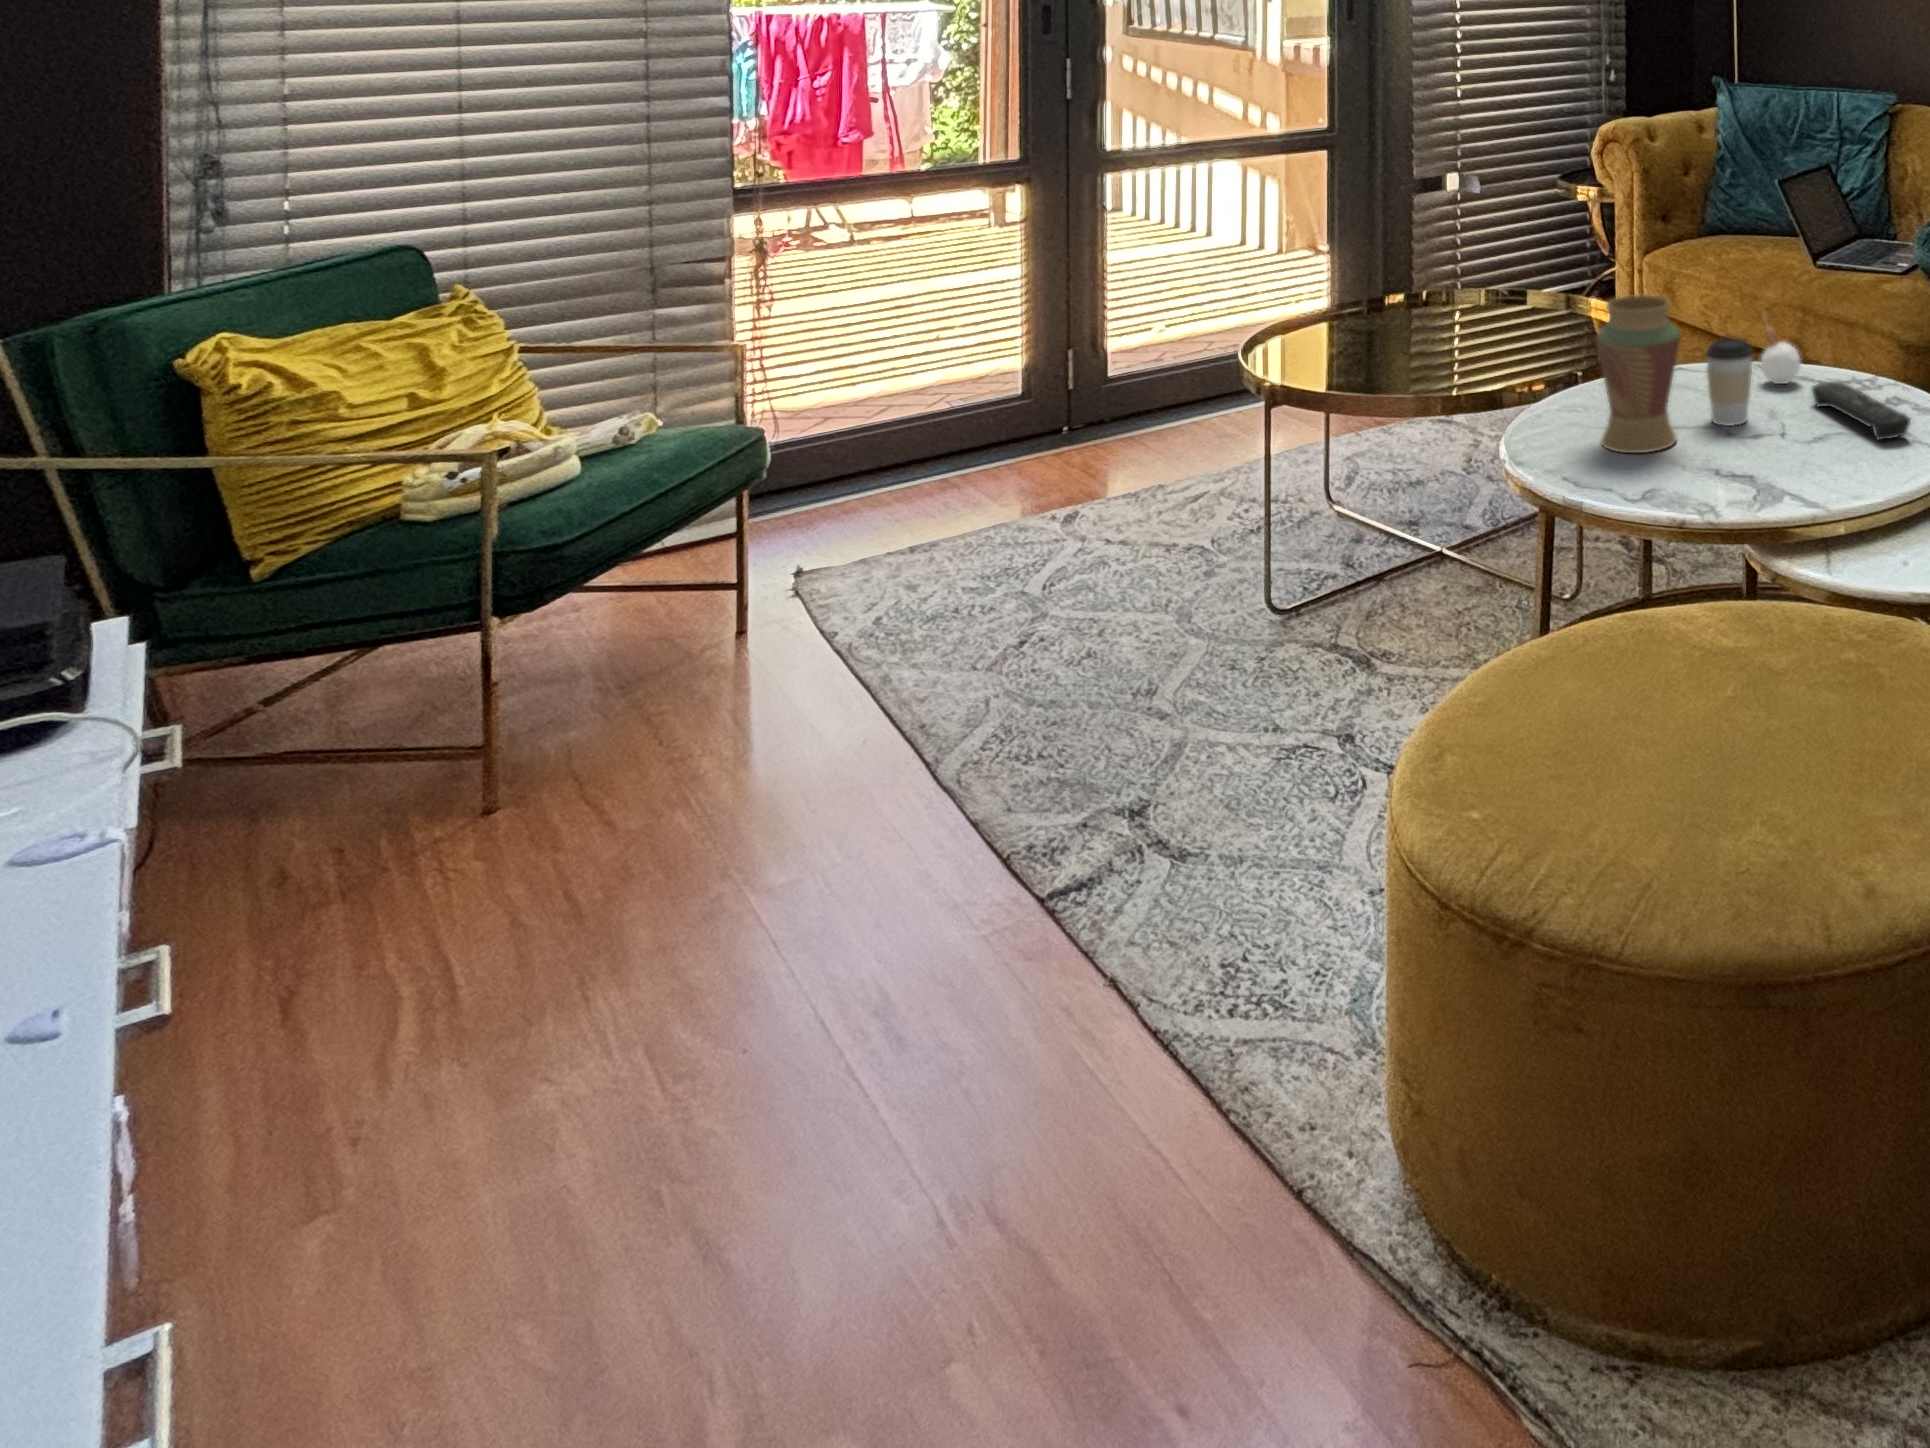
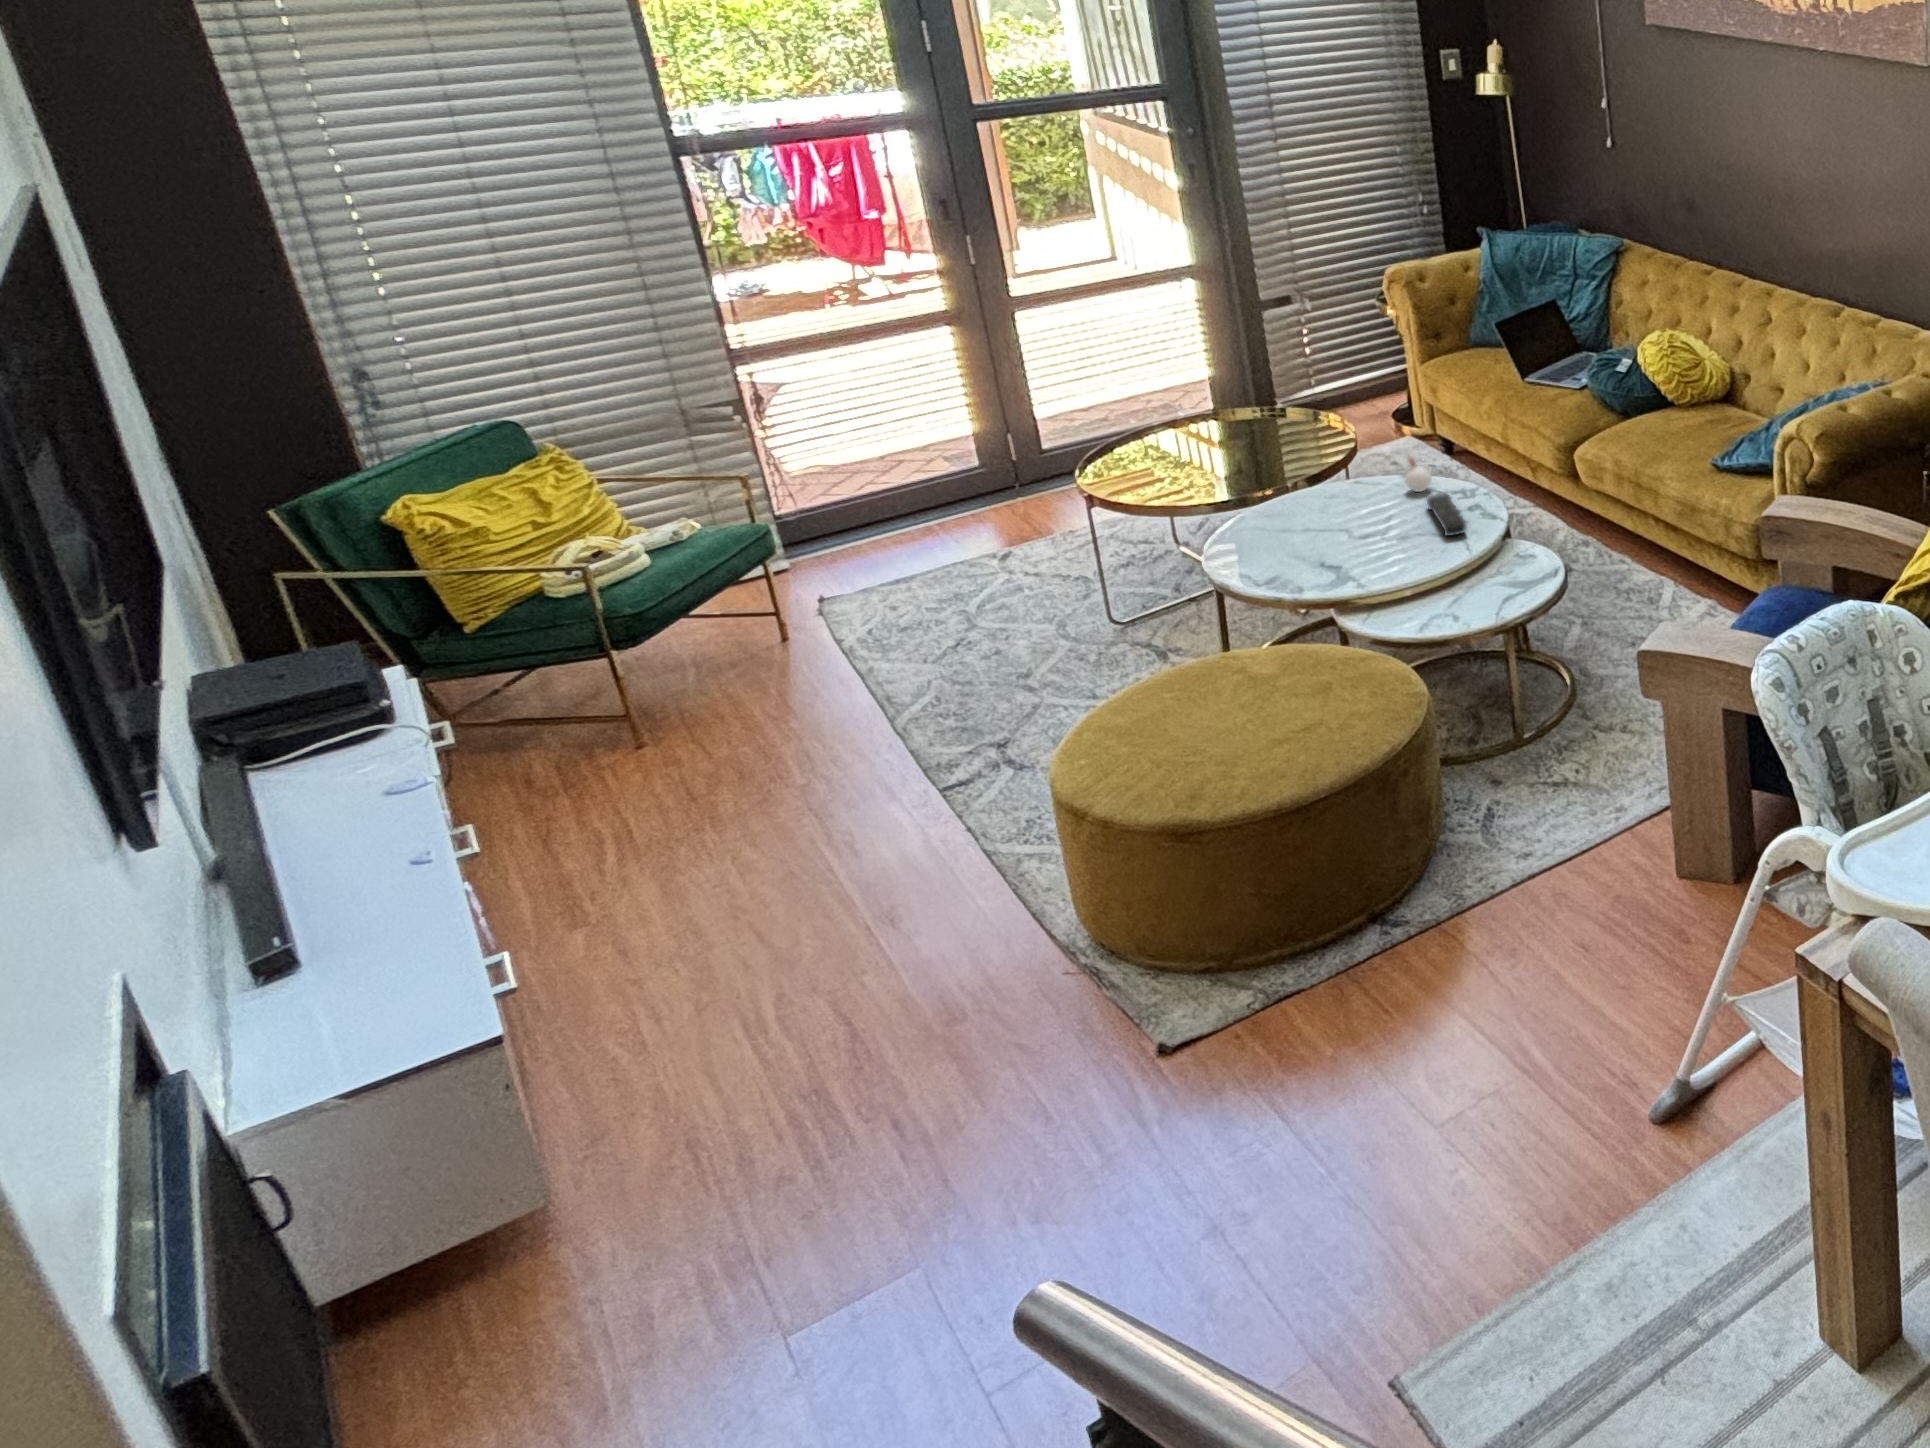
vase: present [1596,295,1680,453] -> none [1261,454,1322,548]
coffee cup: present [1706,338,1753,426] -> none [1345,474,1377,526]

